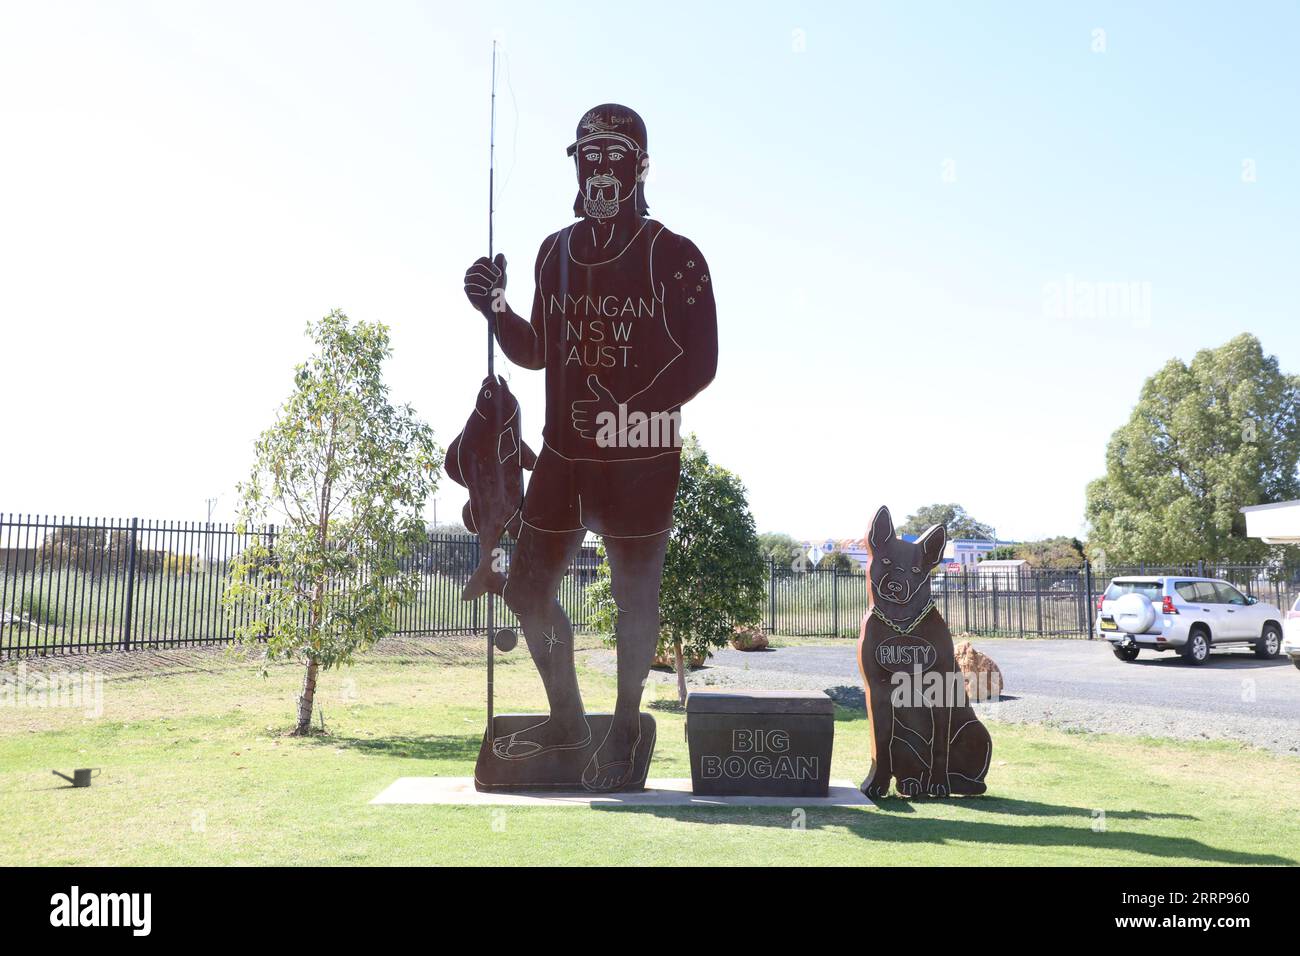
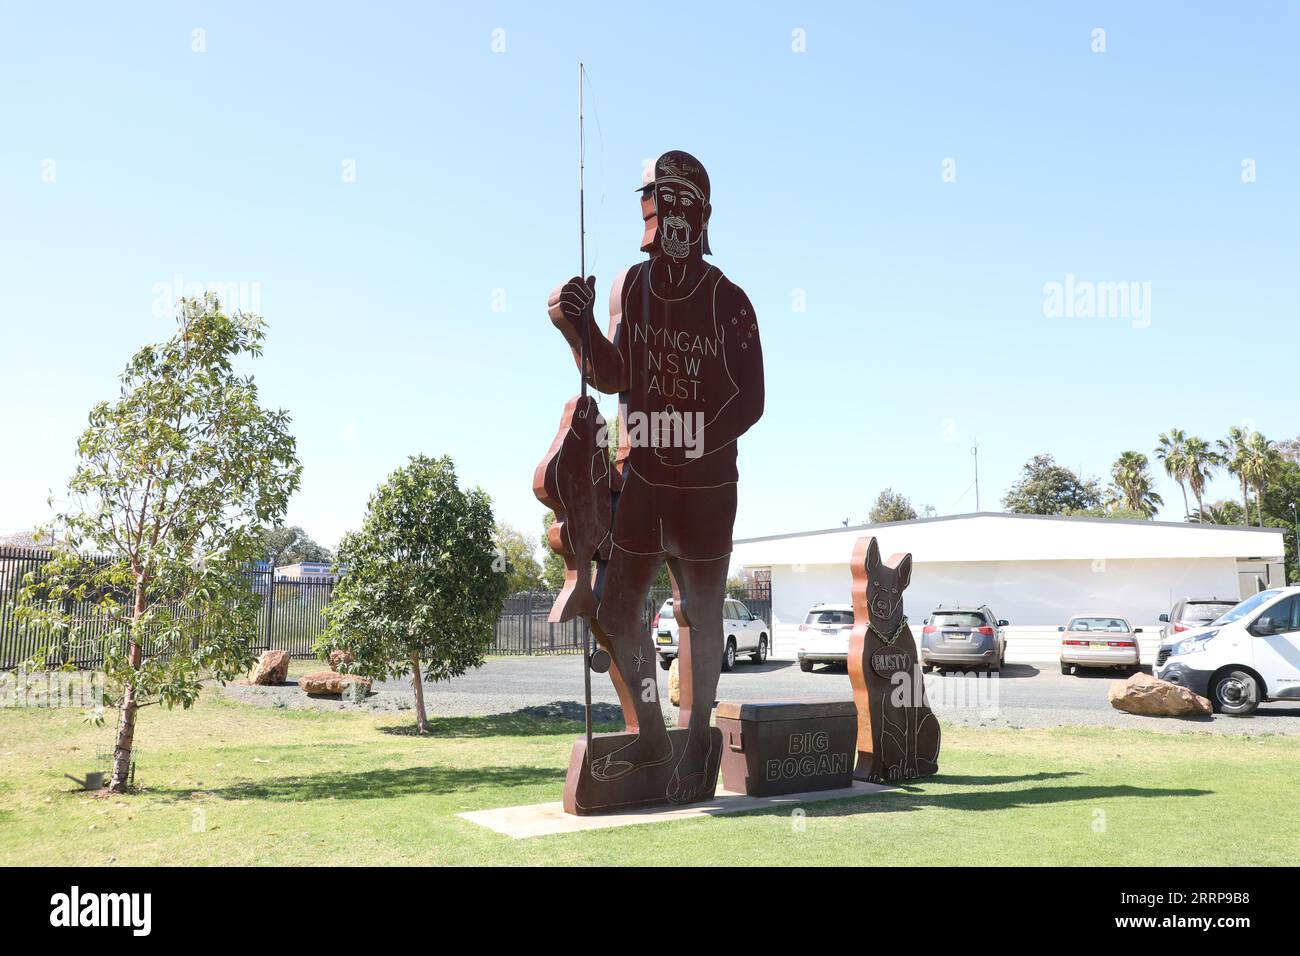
potted tree: none [1253,663,1285,709] -> present [1228,680,1254,718]

